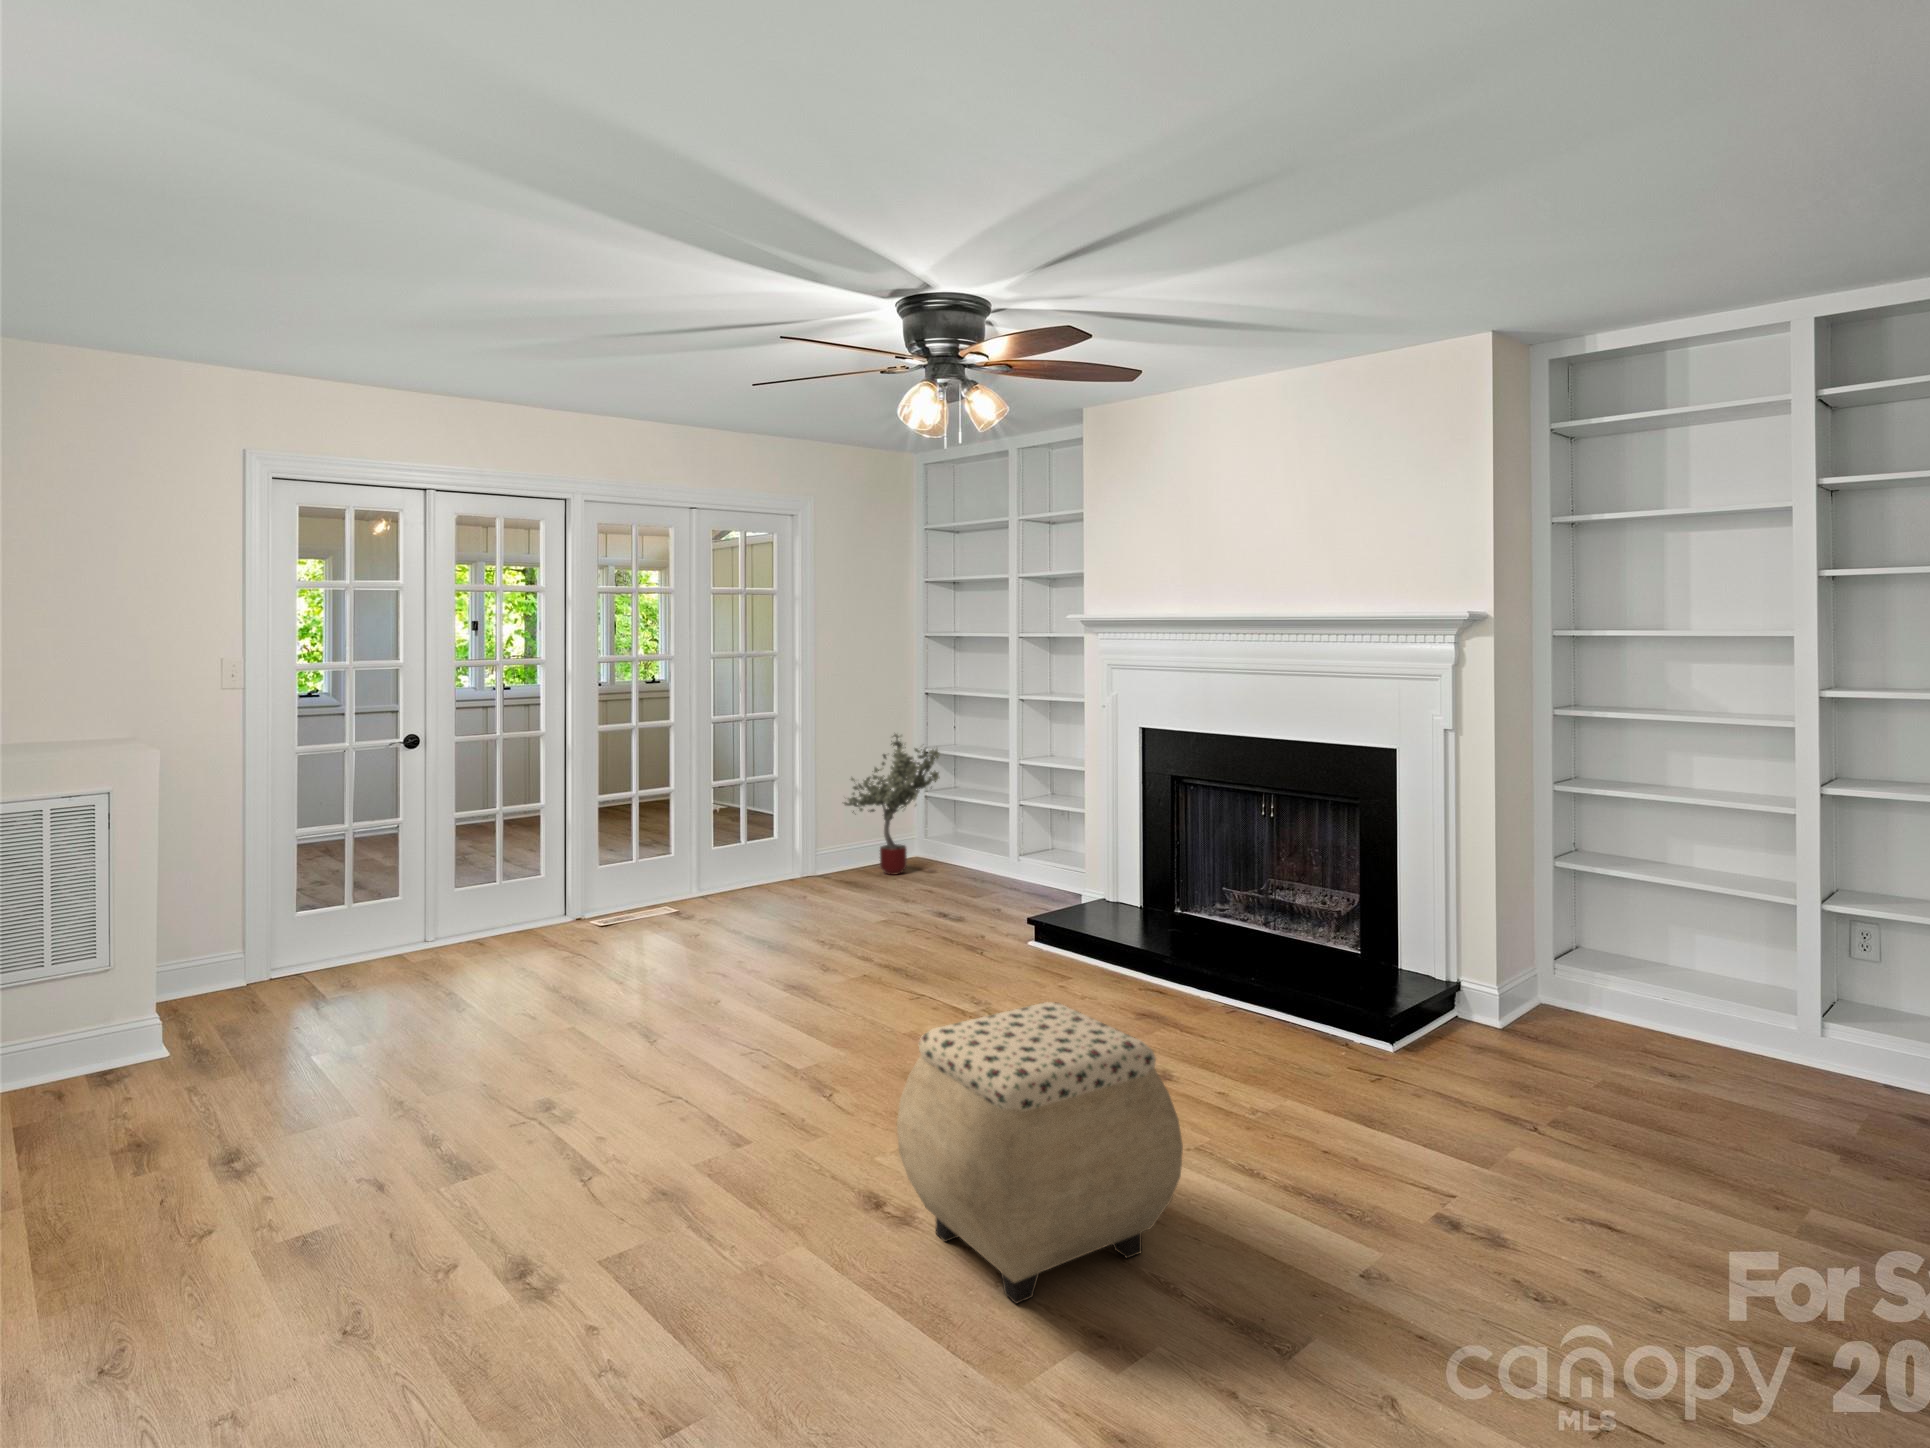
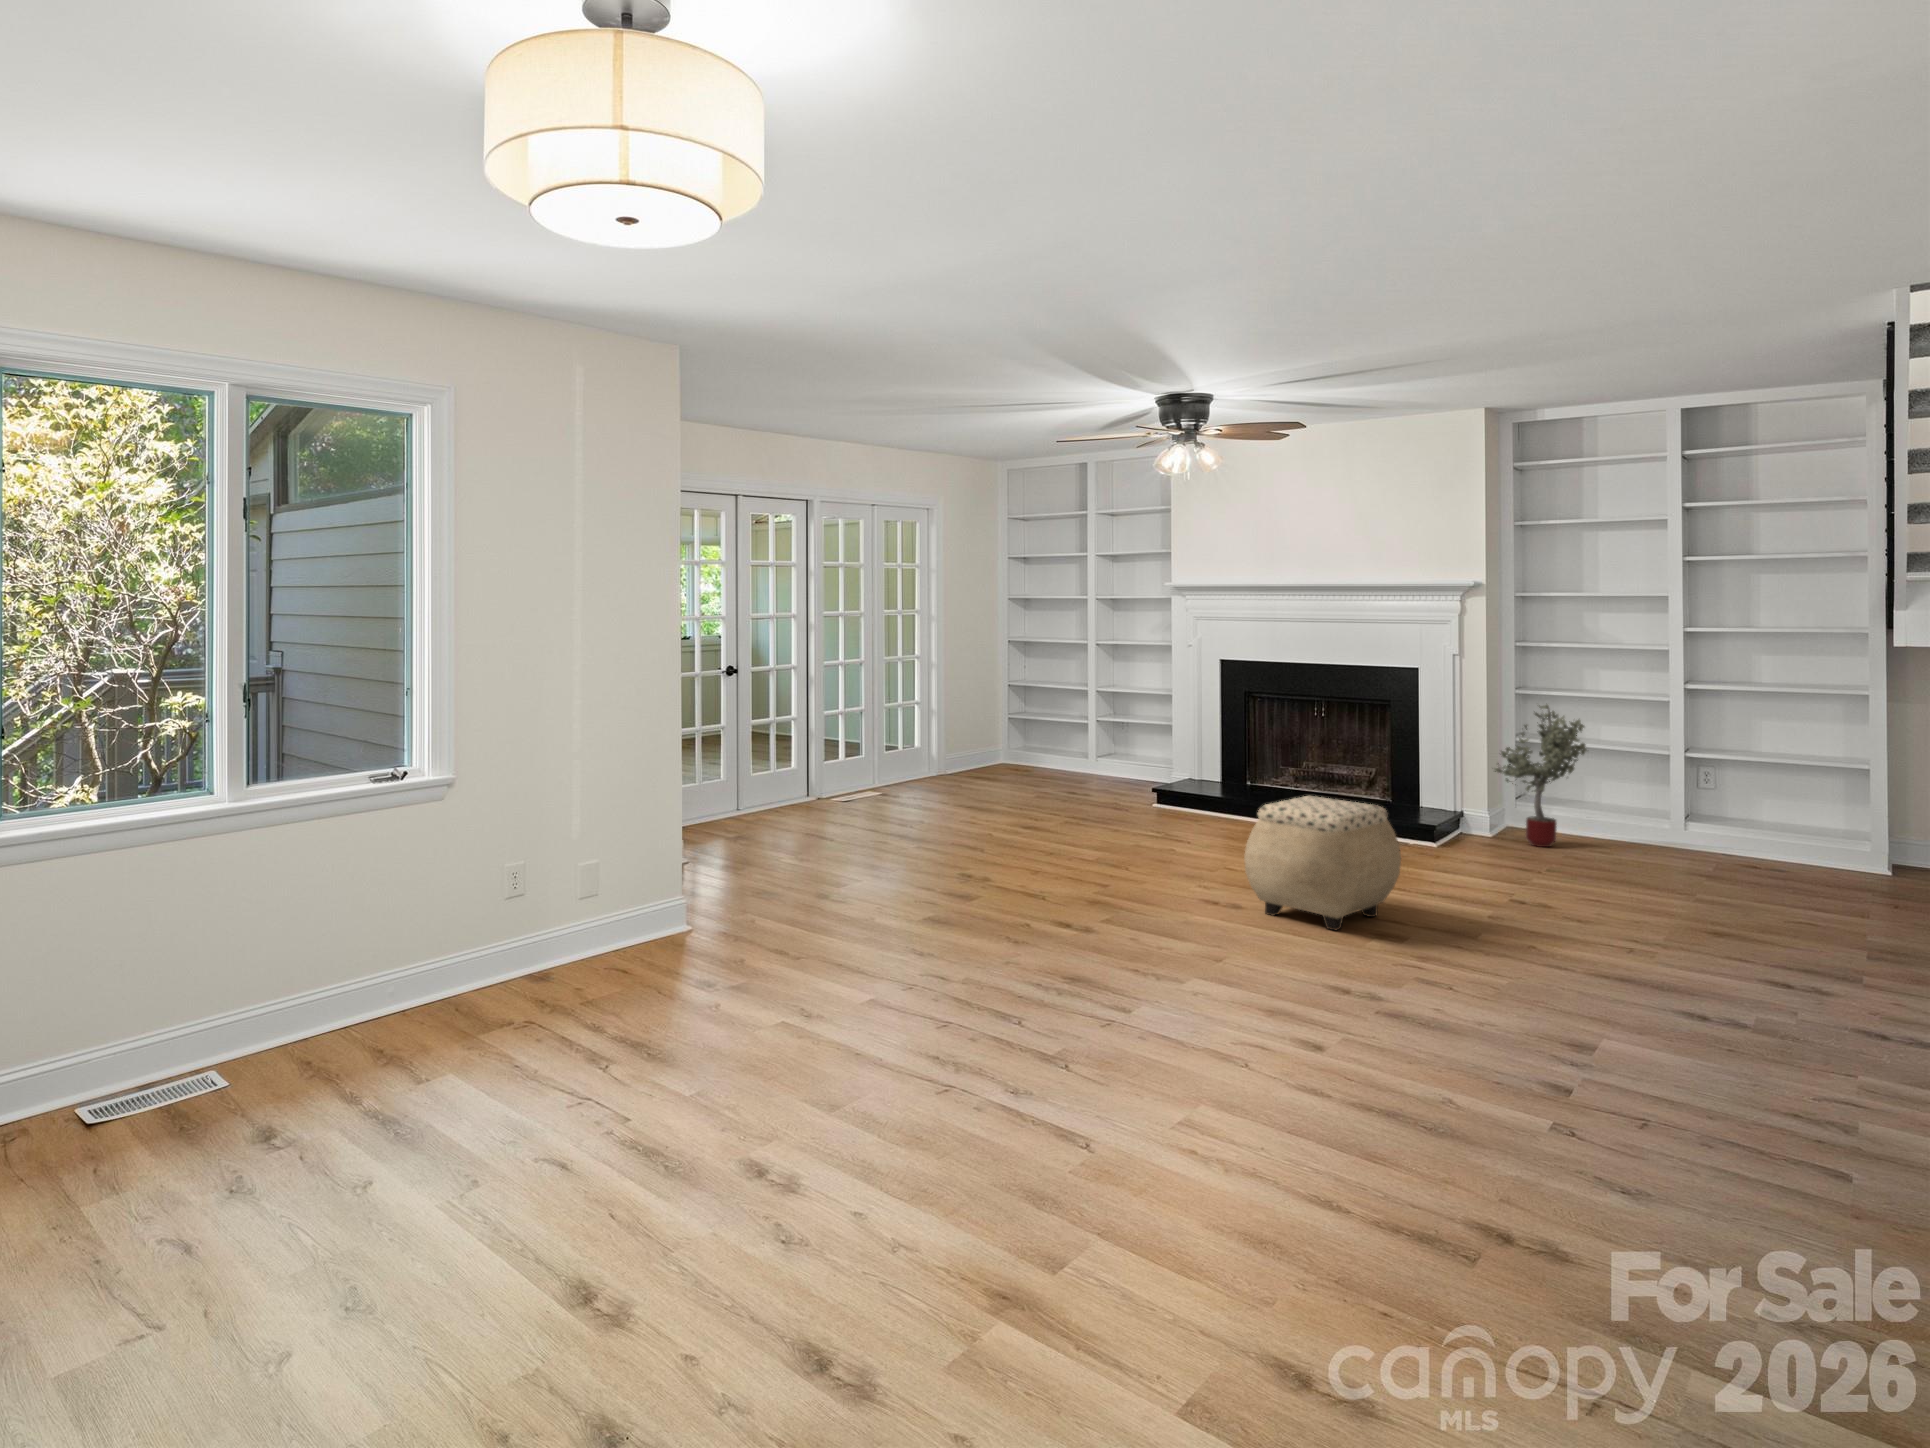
potted tree: present [844,734,940,875] -> present [1495,705,1587,847]

